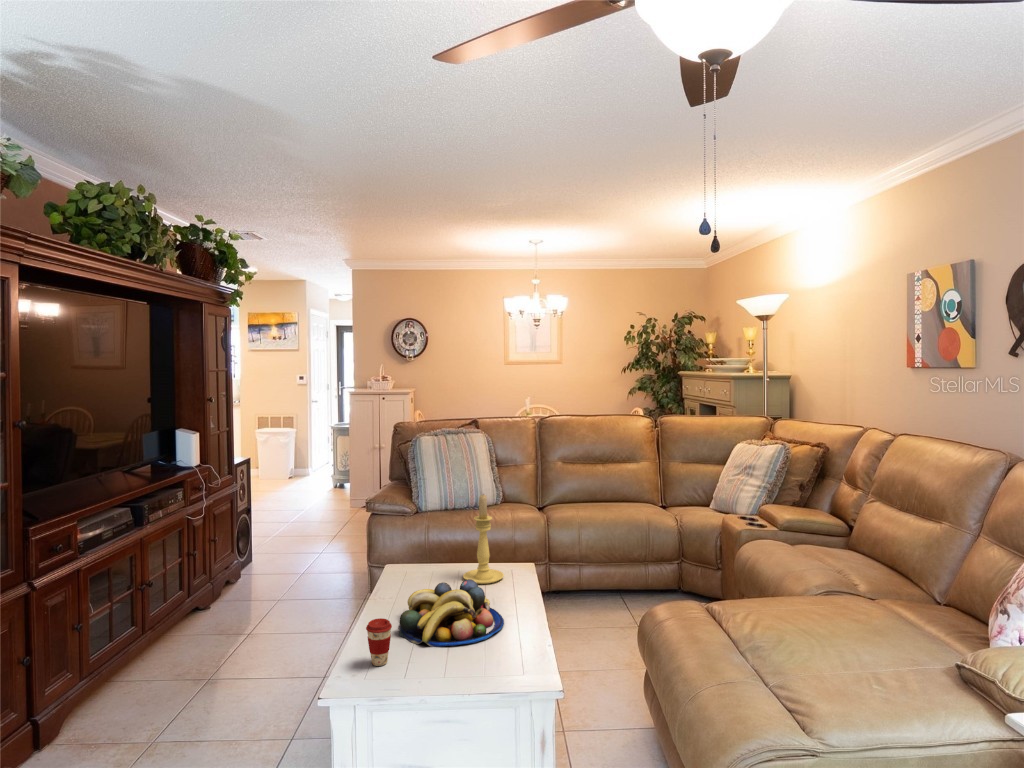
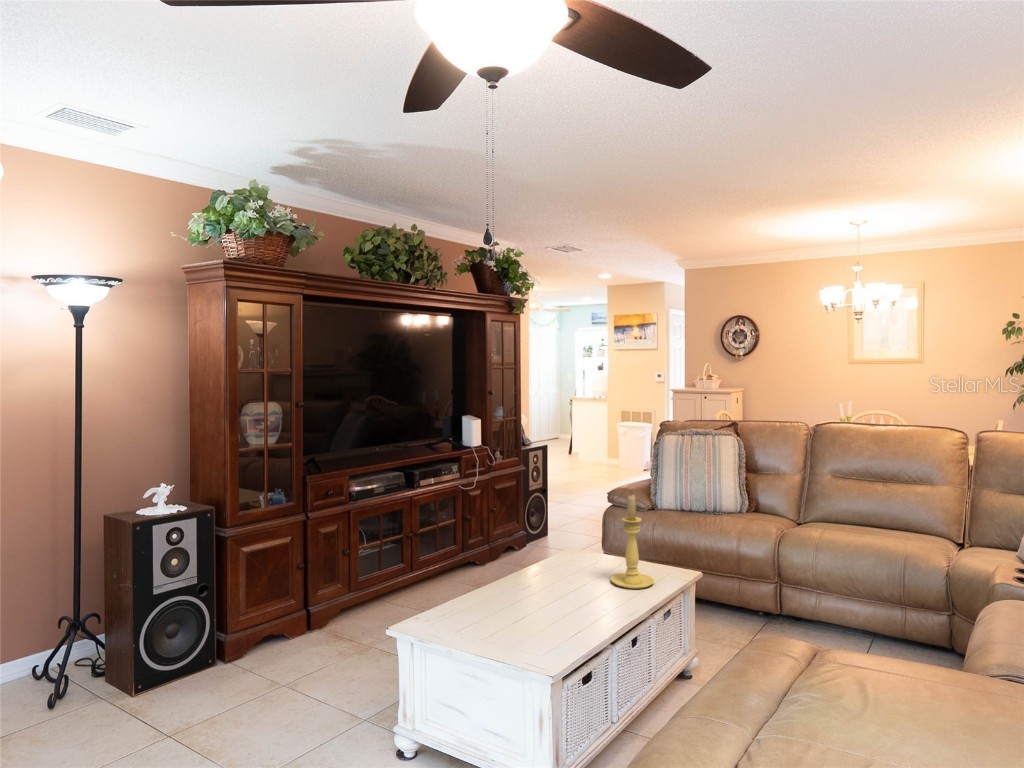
fruit bowl: present [399,579,504,647] -> none [489,572,594,635]
coffee cup: present [366,618,392,666] -> none [433,587,456,629]

